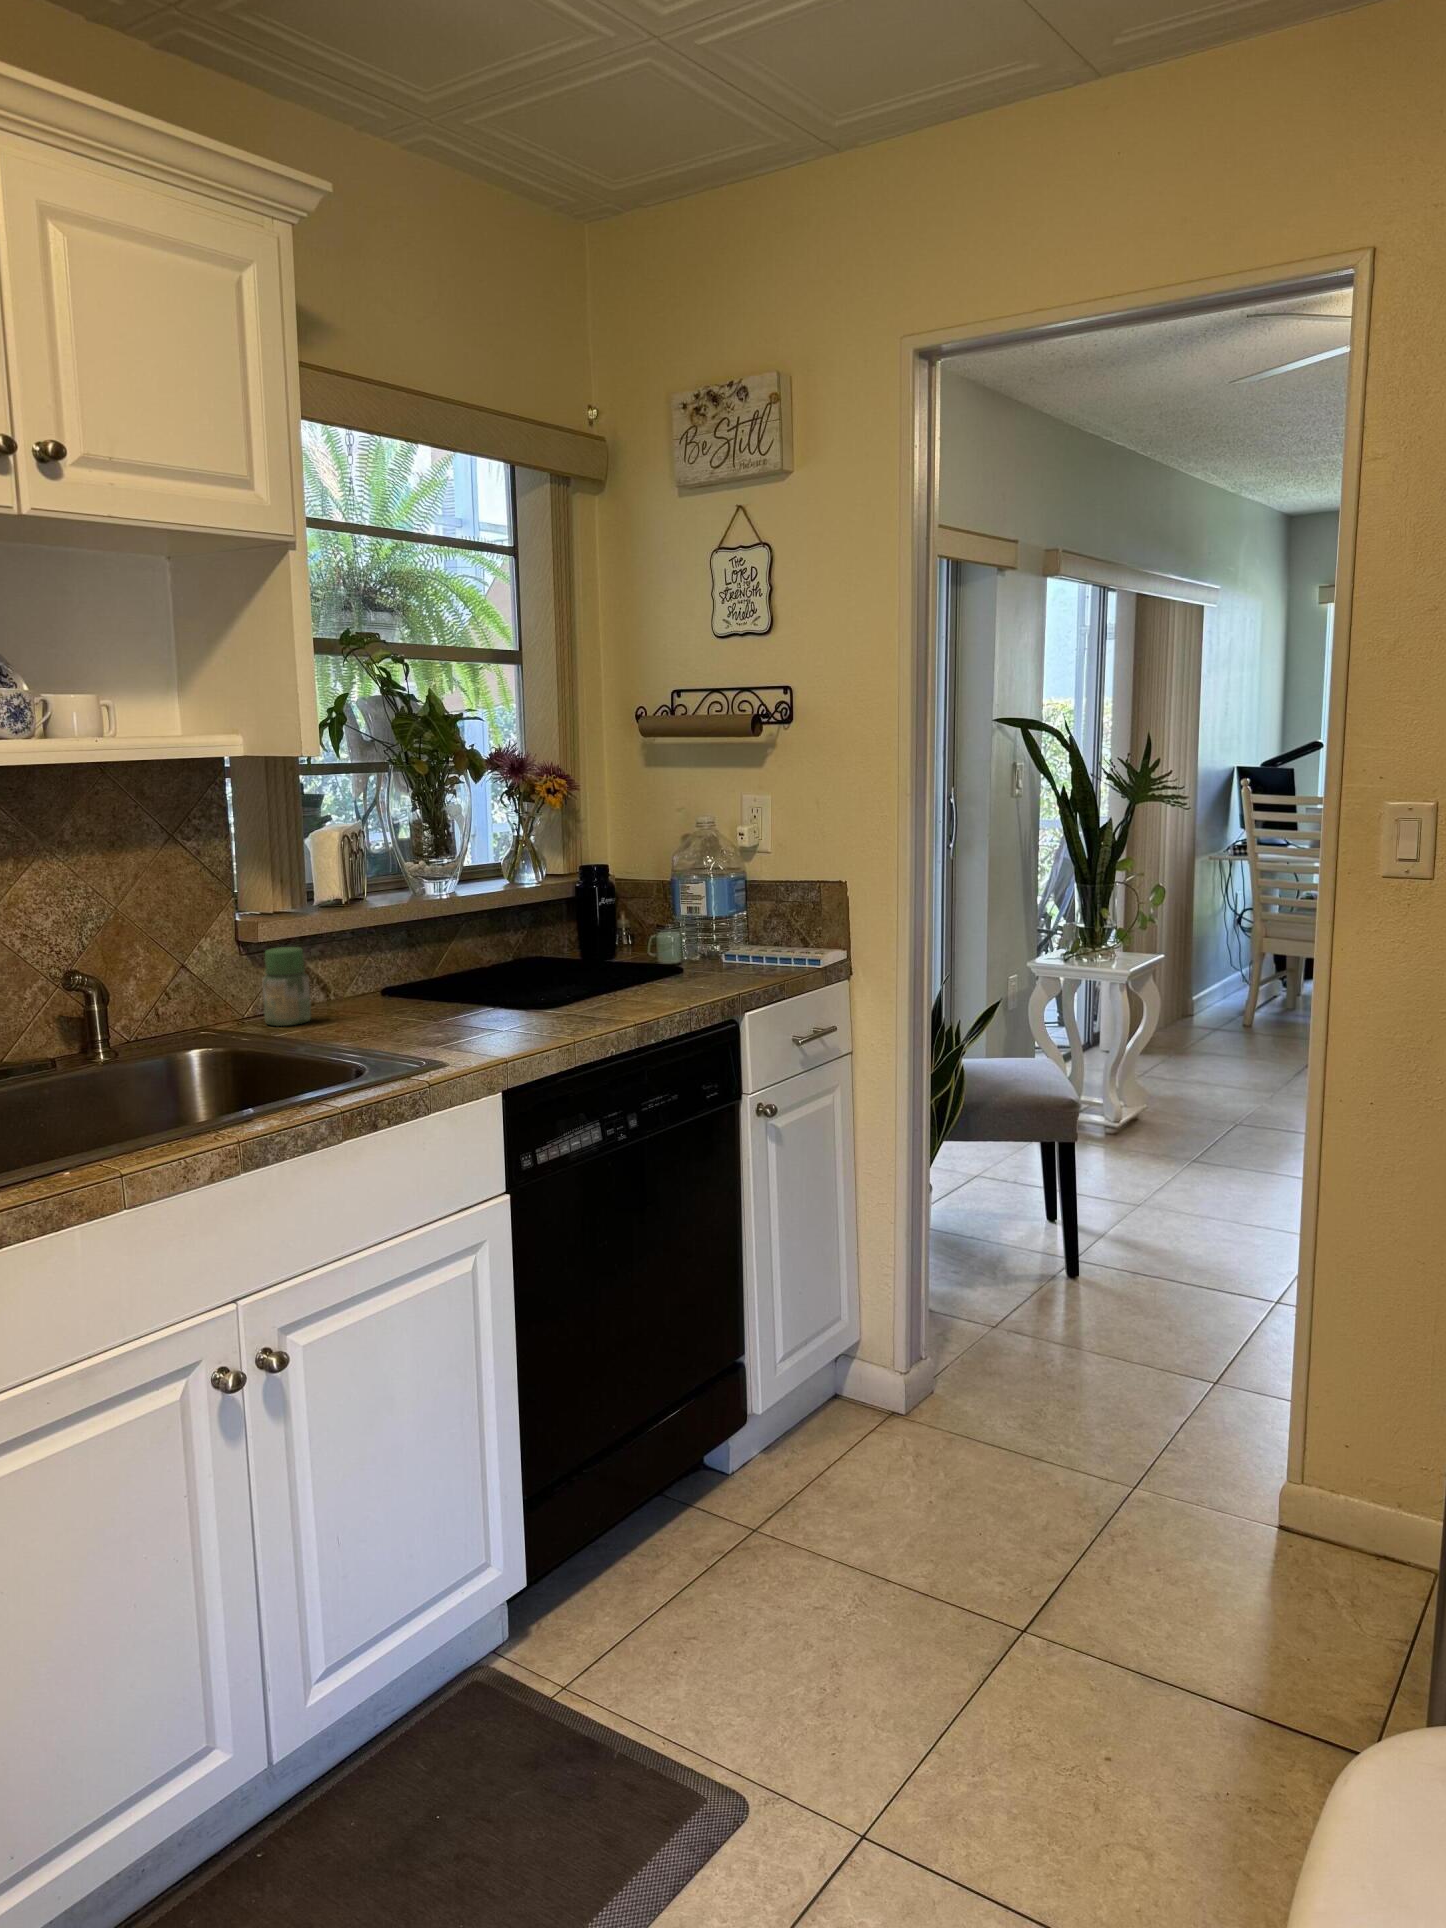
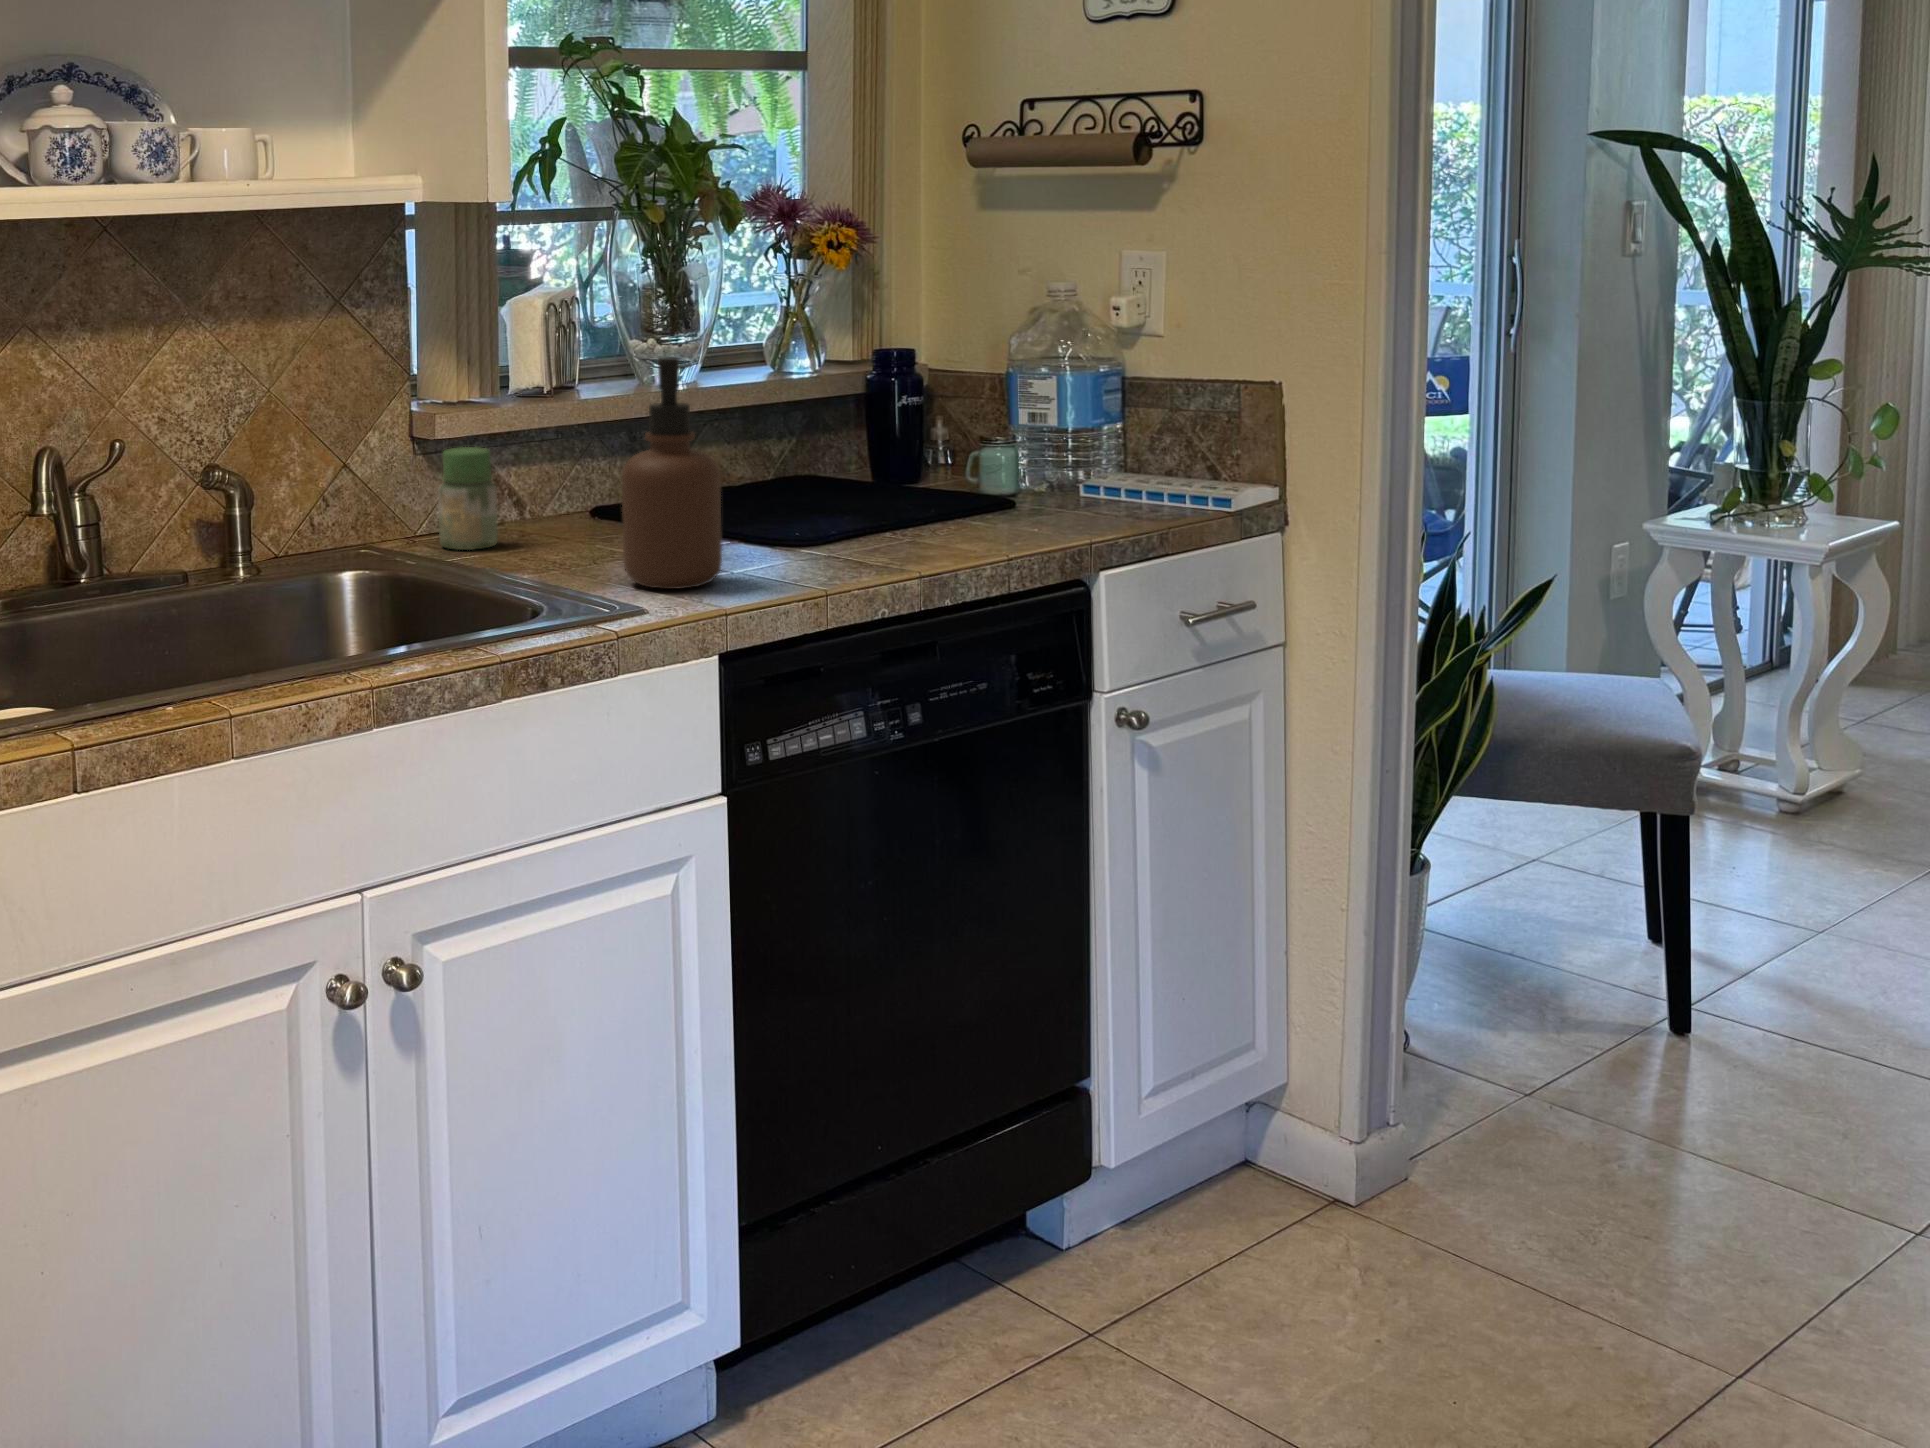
soap dispenser: none [416,874,492,1046] -> present [622,357,722,589]

